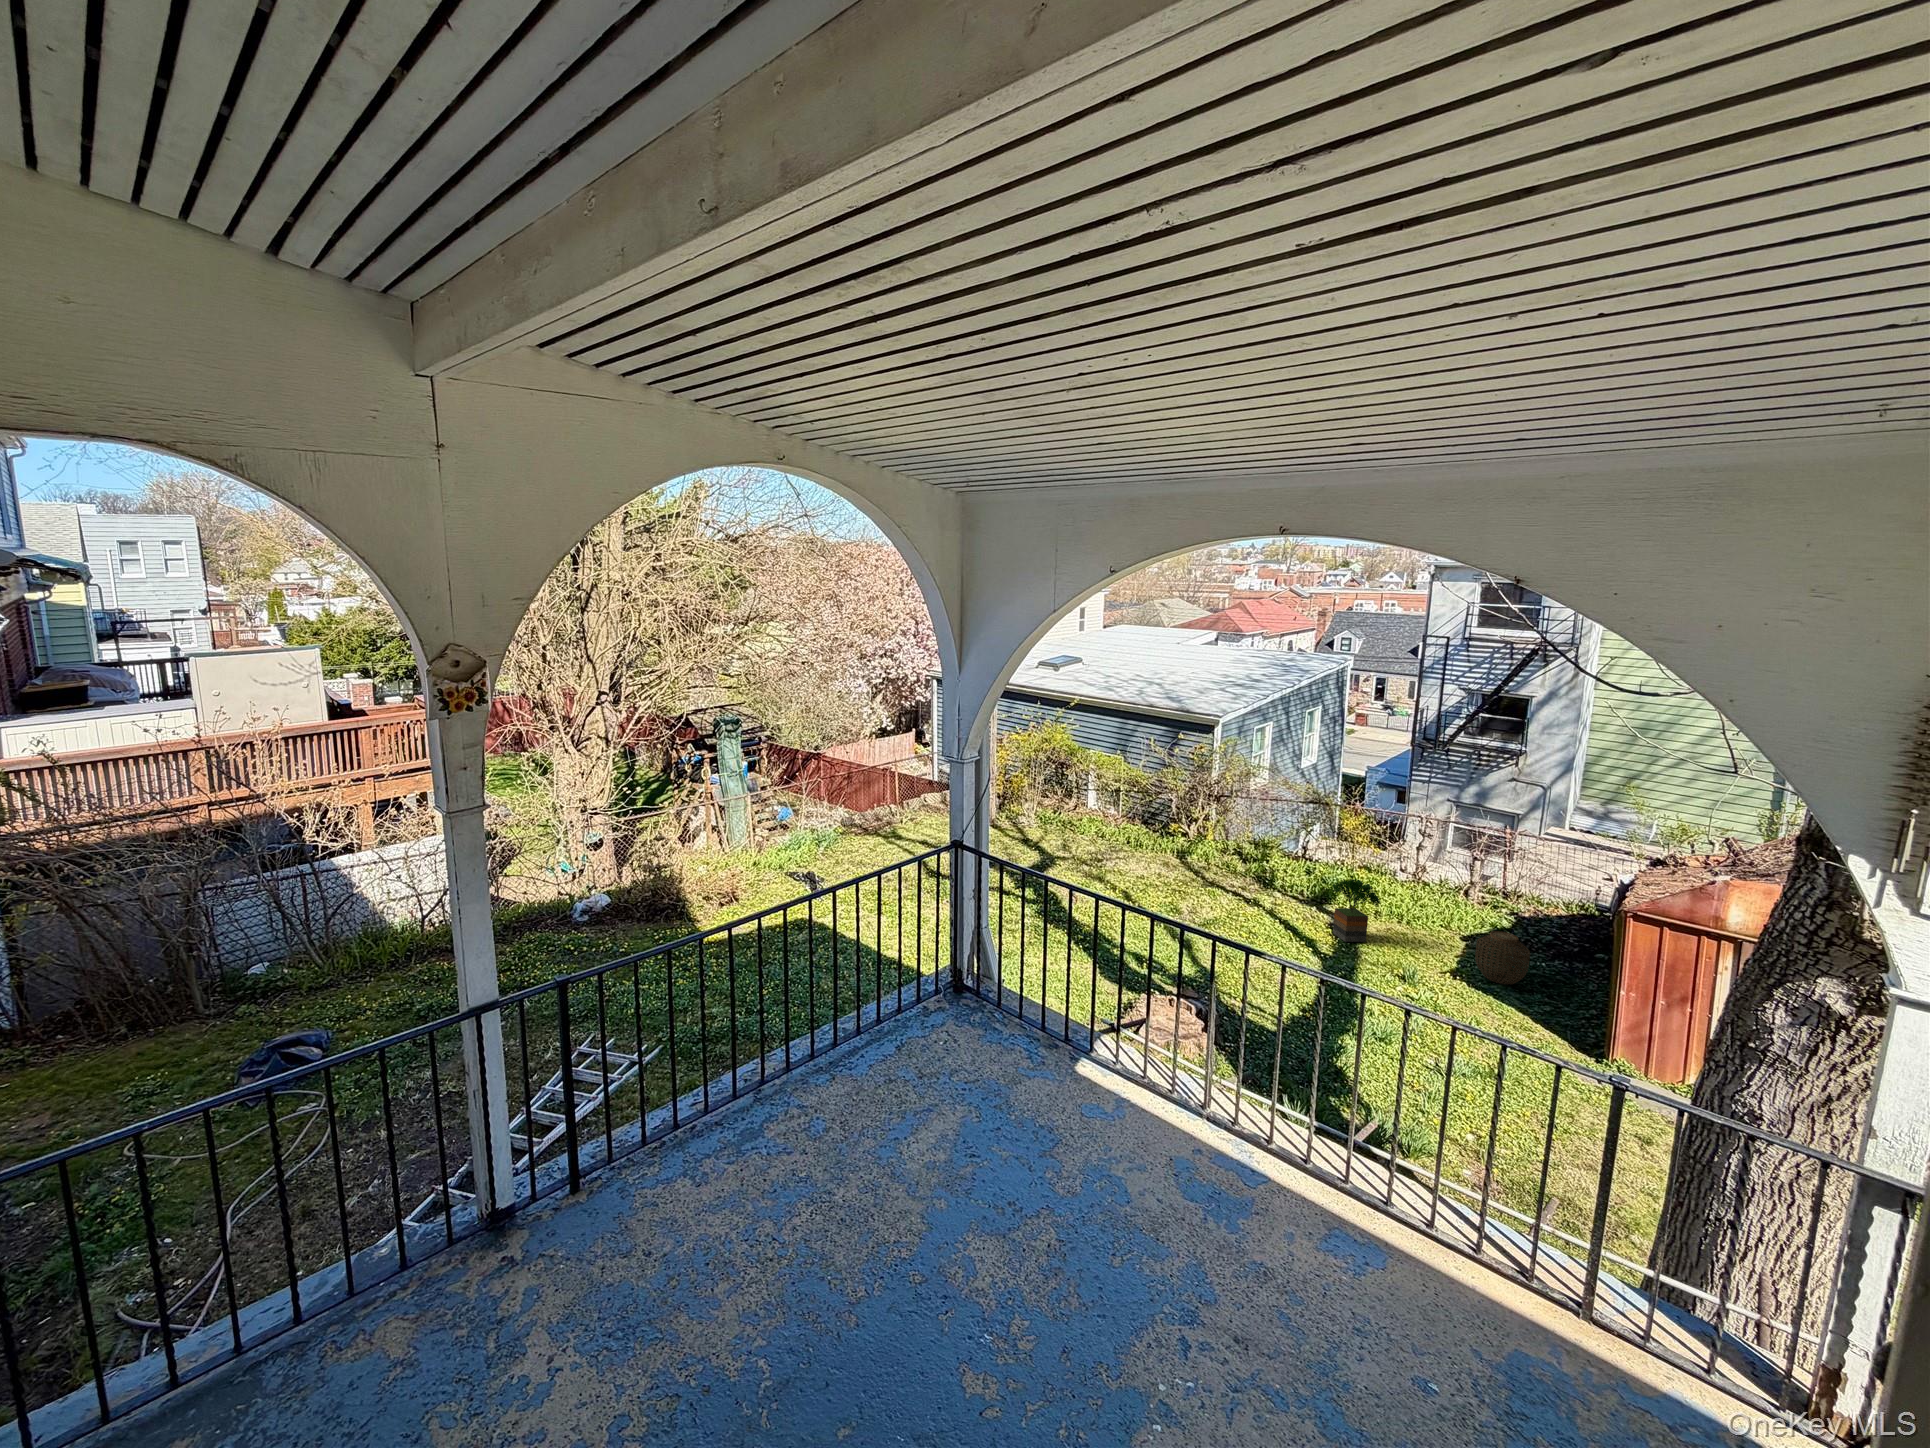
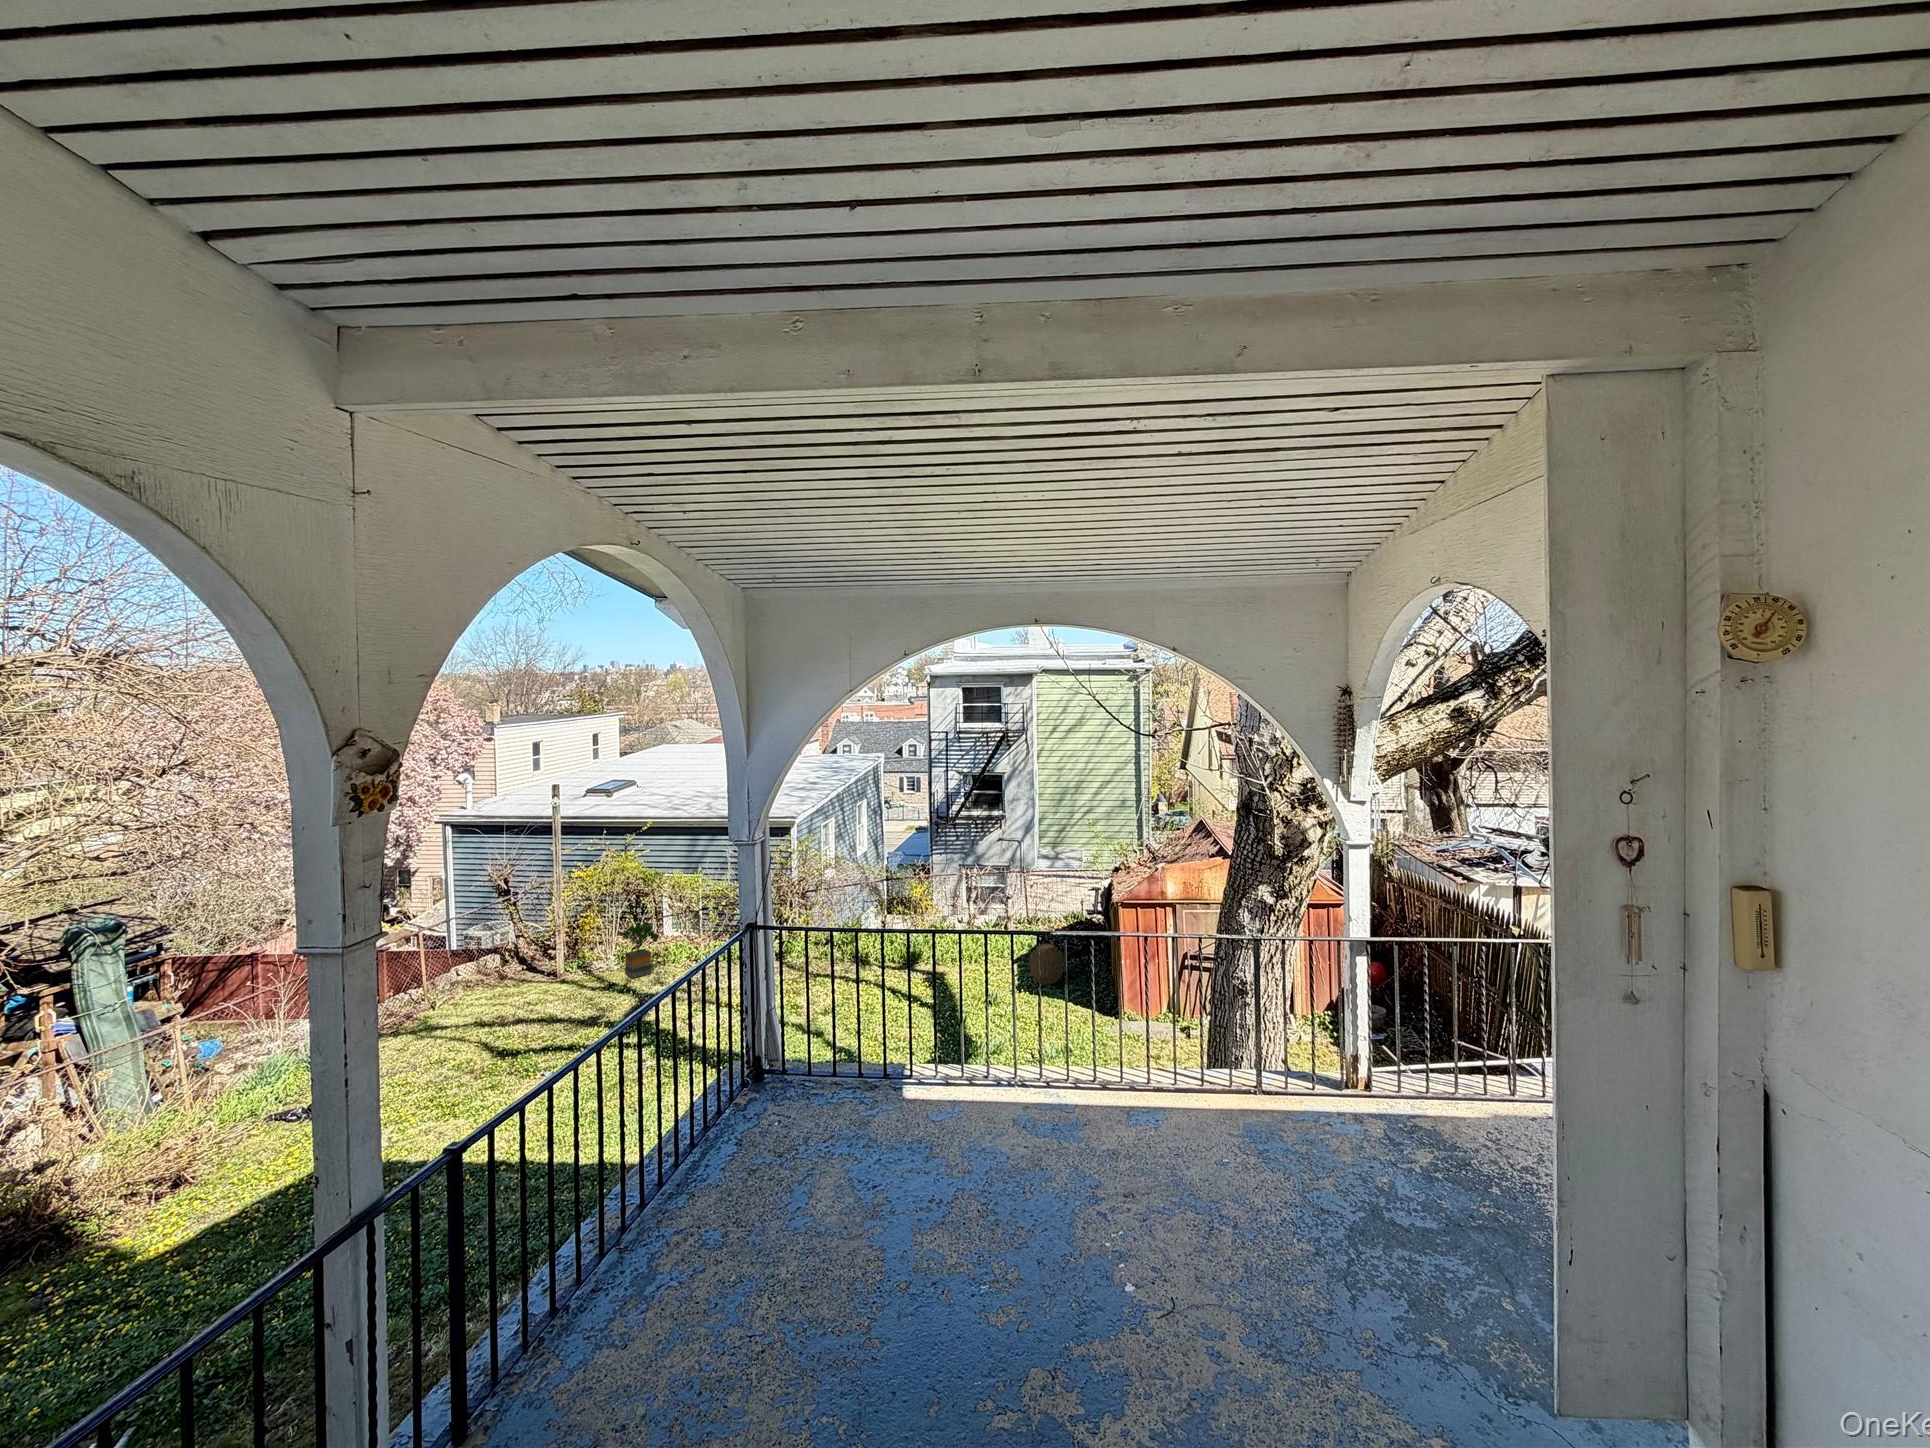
potted tree: present [1332,879,1380,942] -> present [621,924,659,978]

